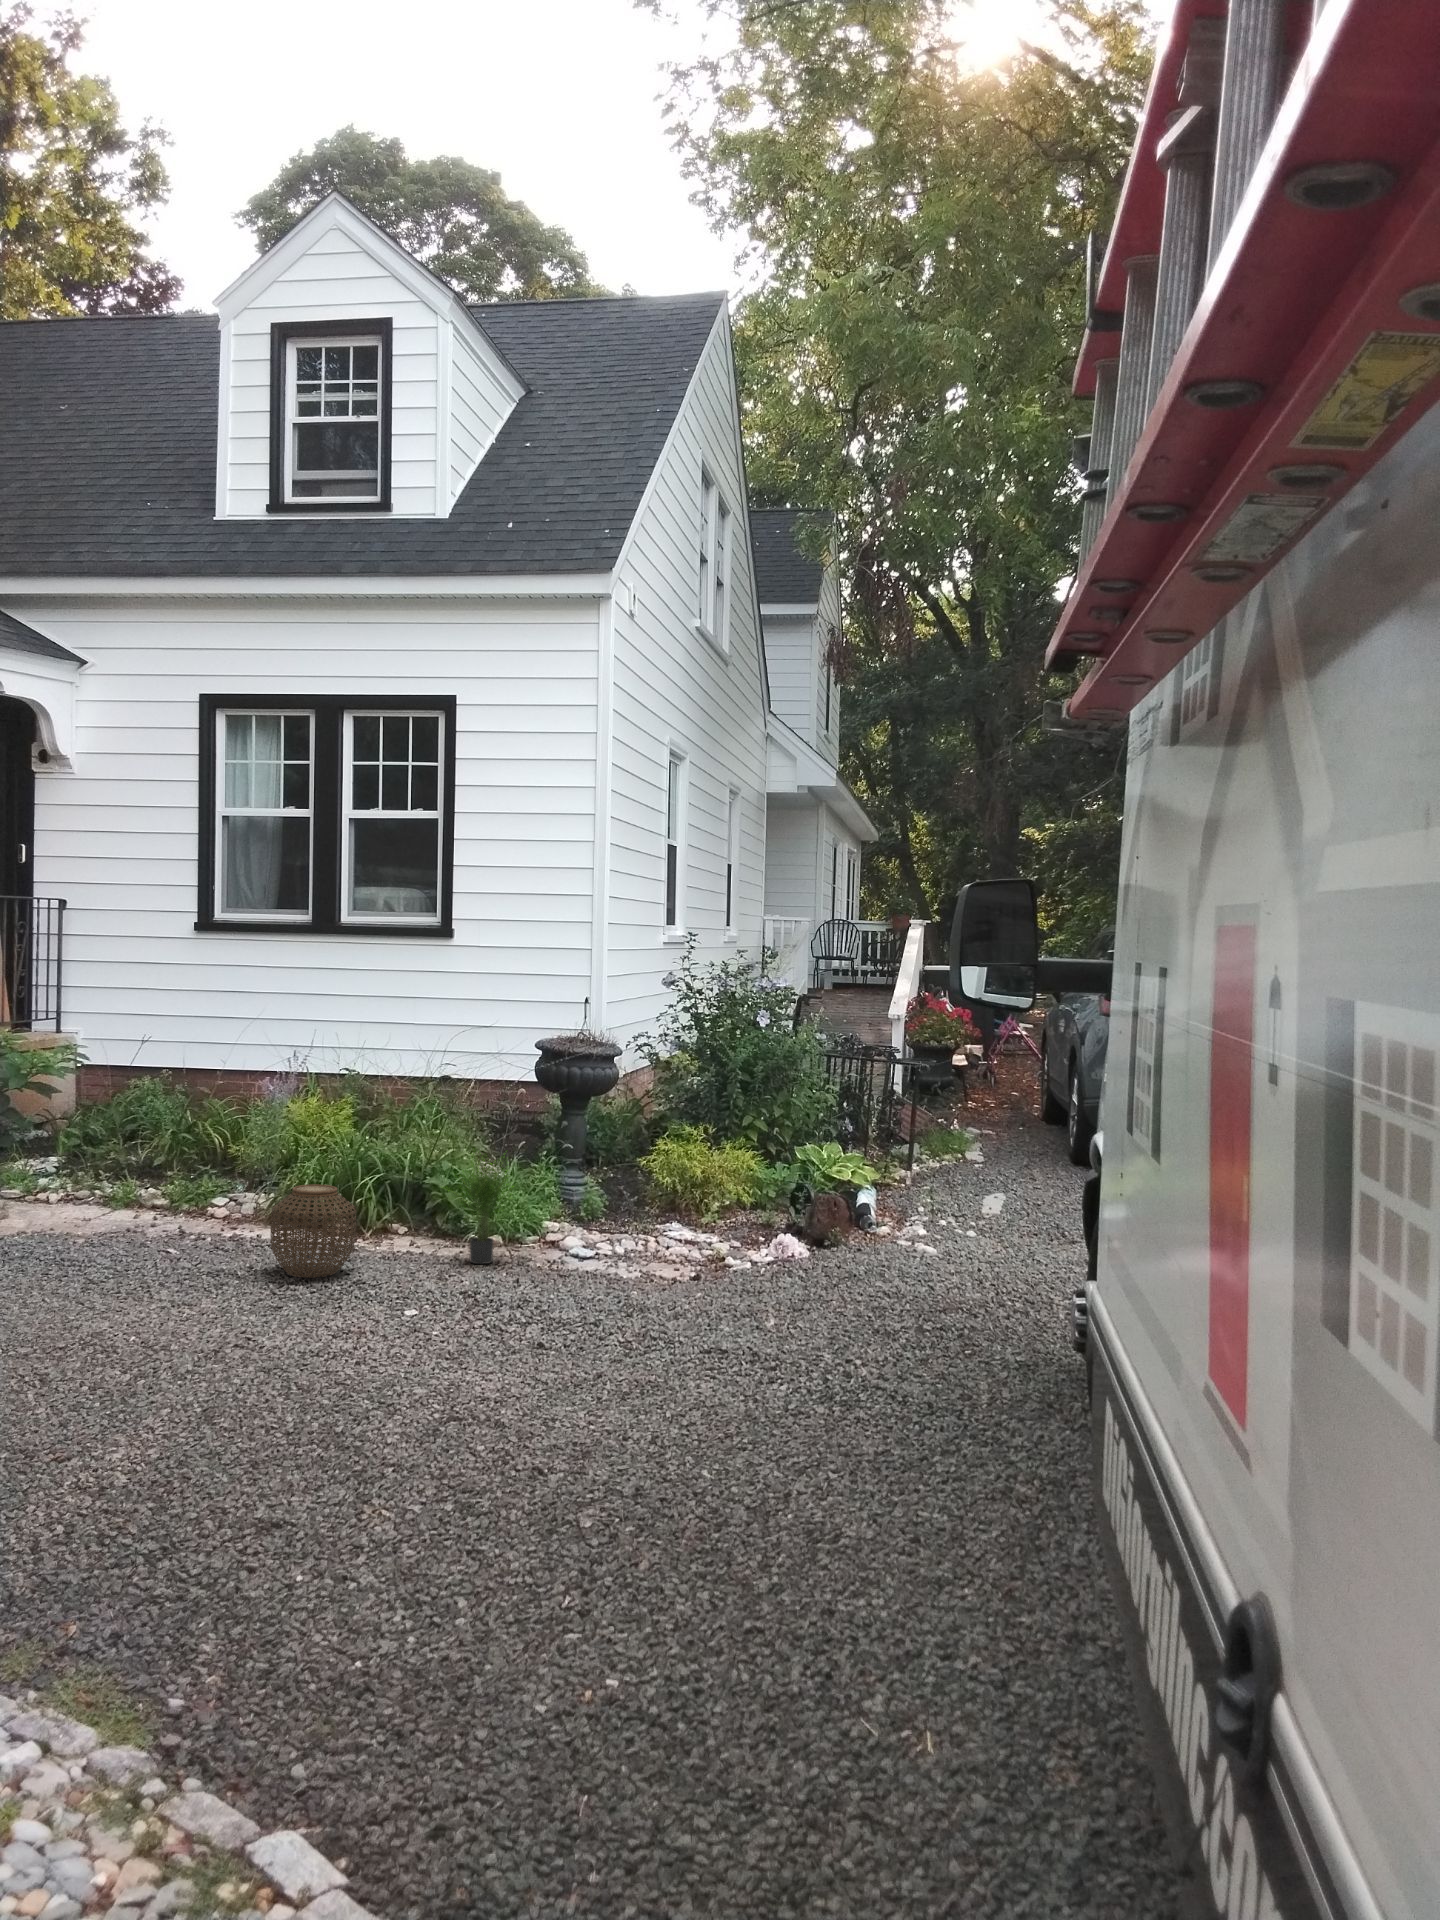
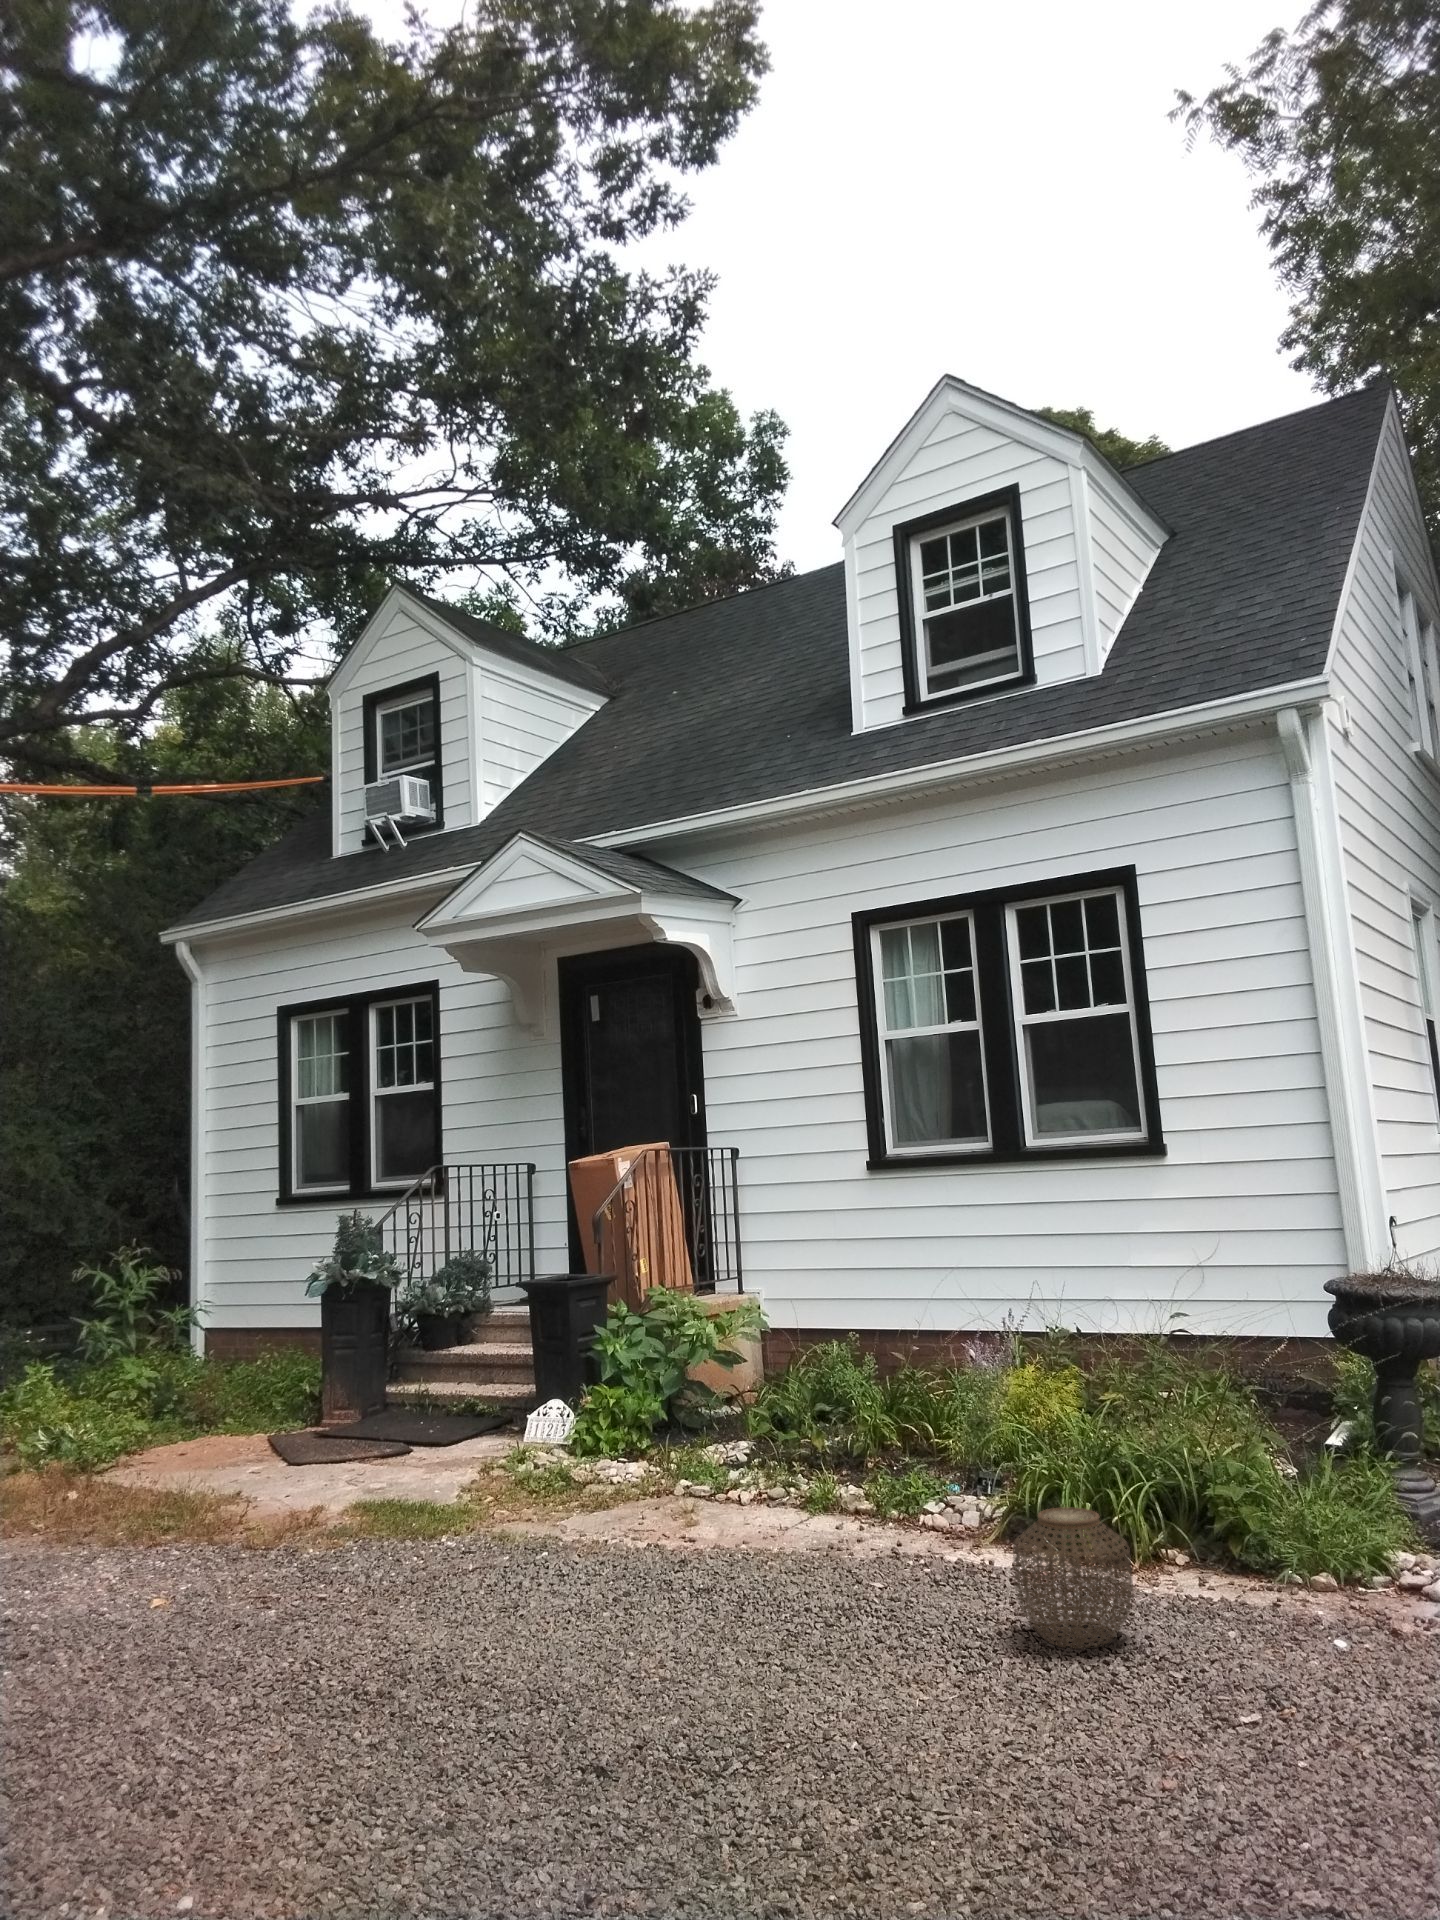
potted plant: present [448,1158,510,1264] -> none [1233,1448,1363,1629]

